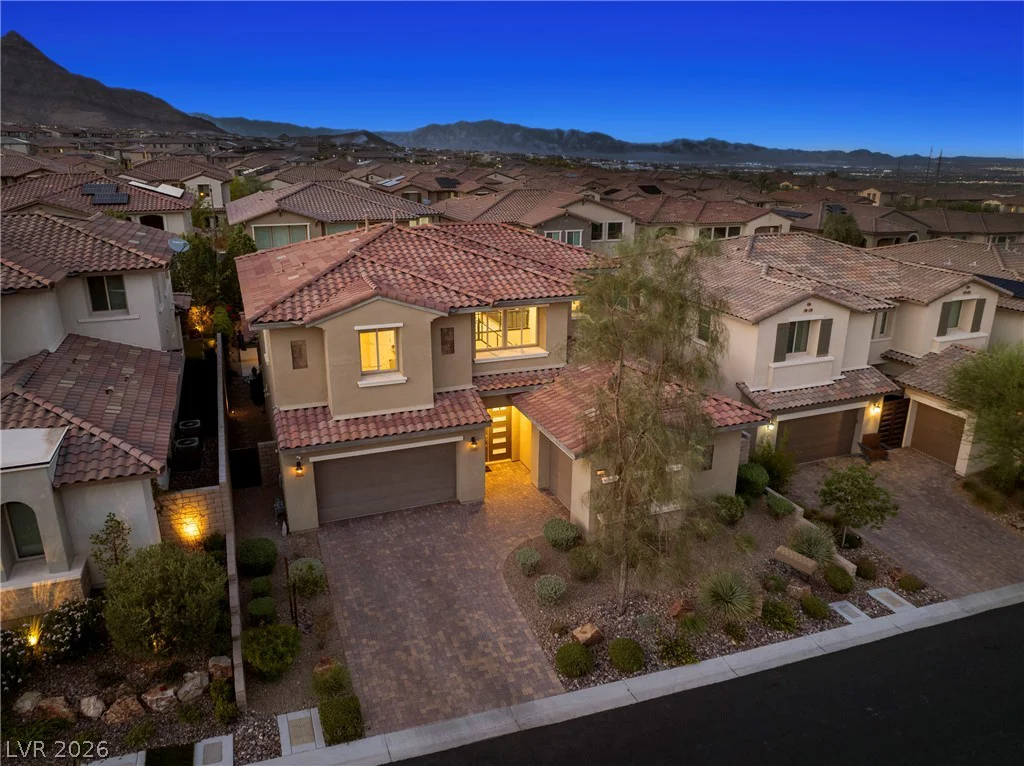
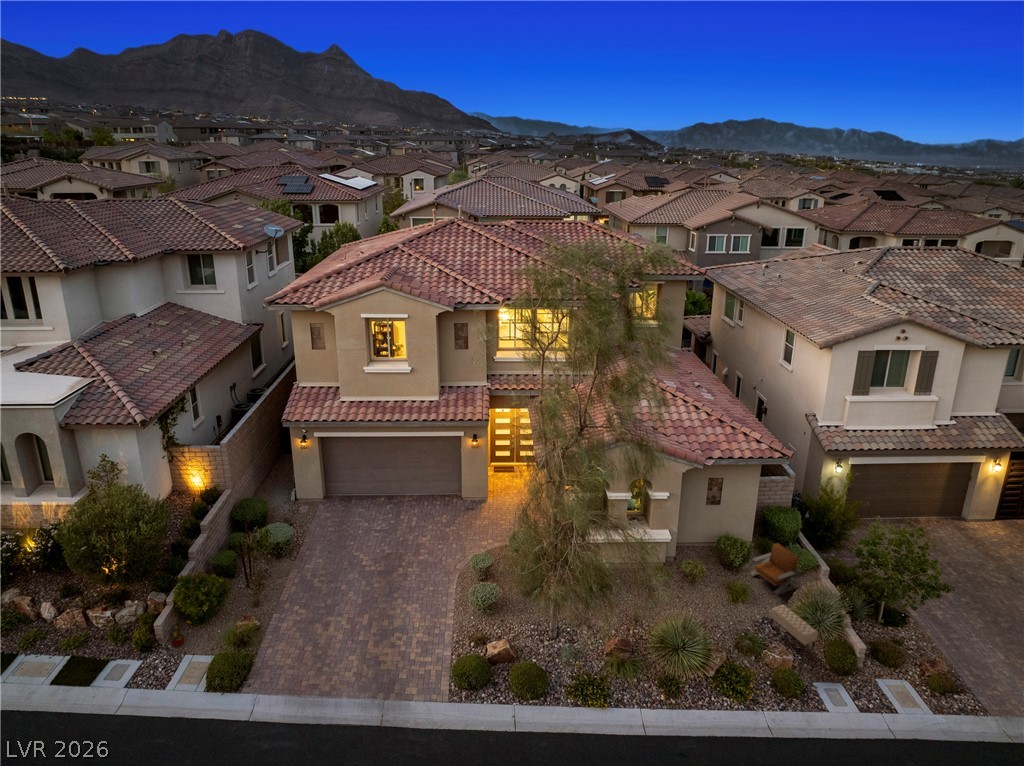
lounge chair: present [855,433,892,463] -> present [750,543,802,595]
decorative plant: none [243,672,272,709] -> present [167,621,191,646]

